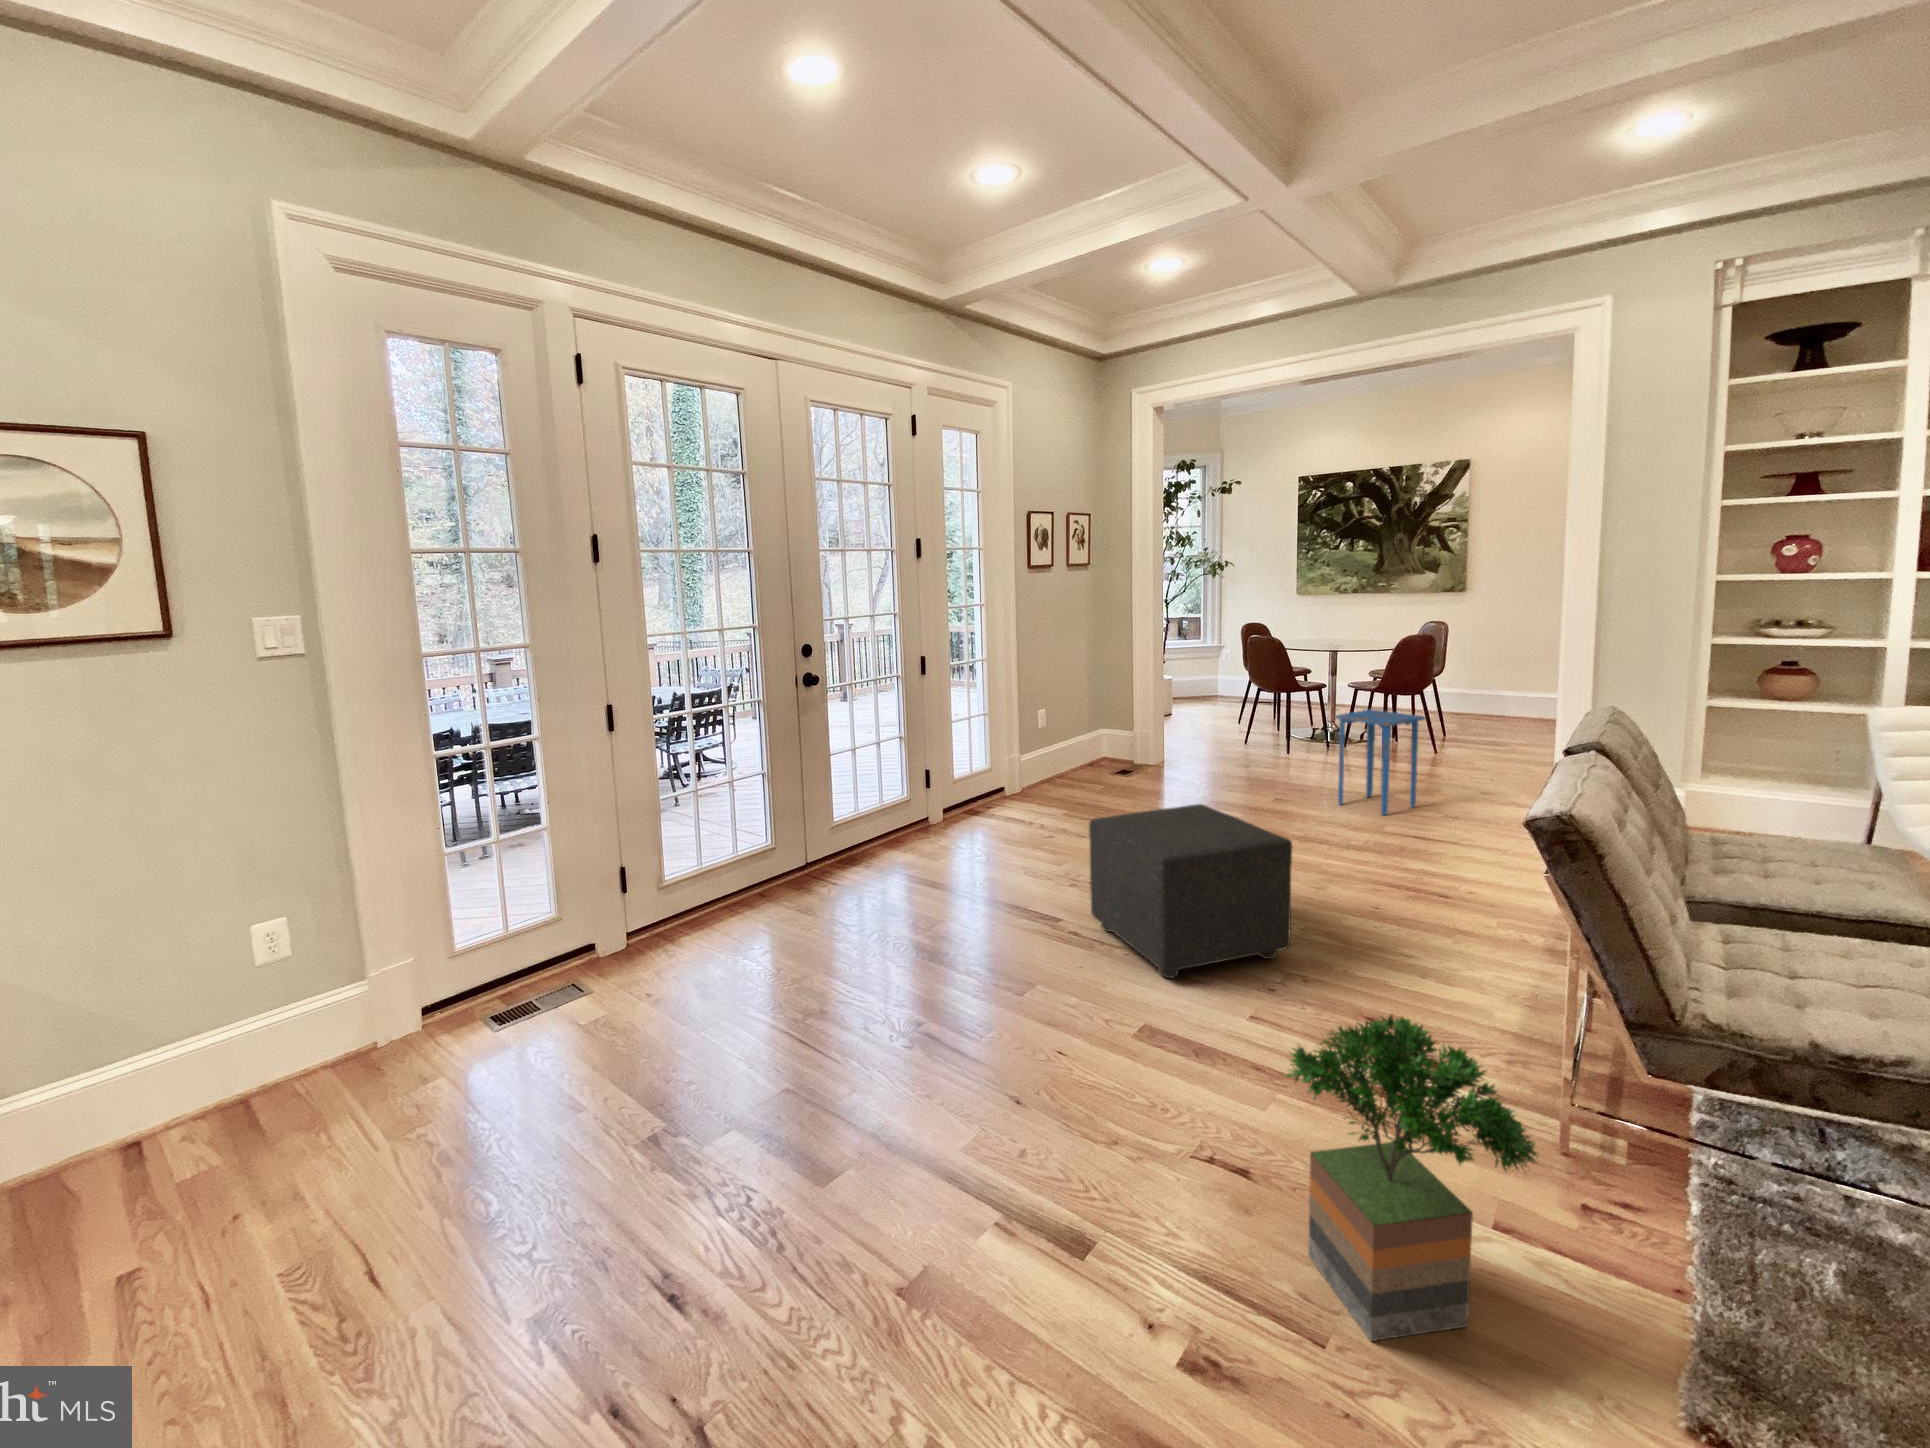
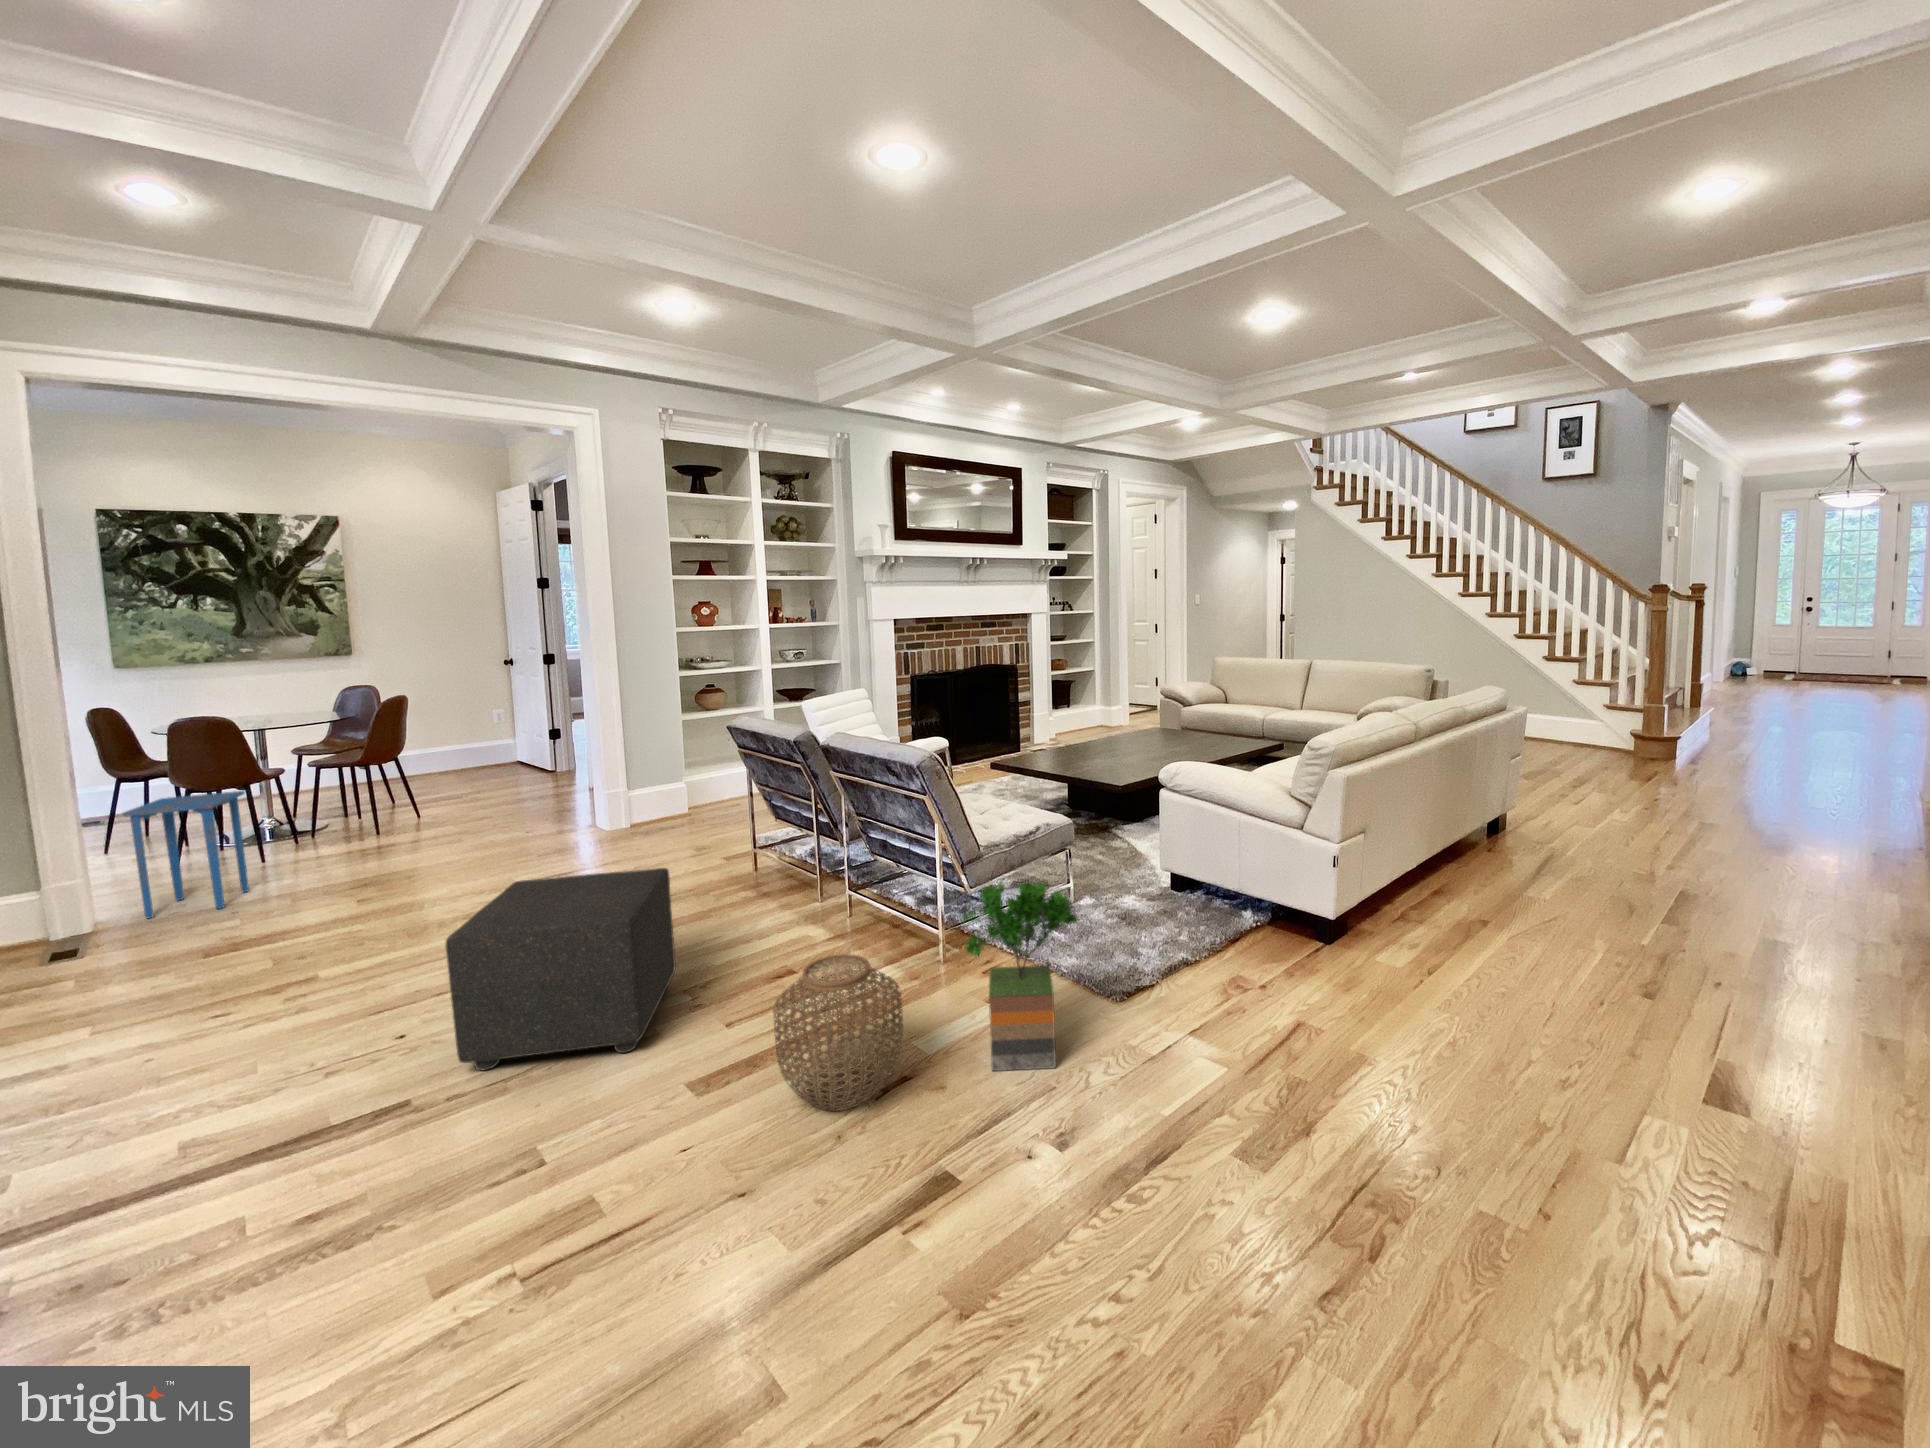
side table: present [1335,709,1425,815] -> present [122,791,249,918]
woven basket: none [1112,970,1262,1148] -> present [774,954,903,1111]

